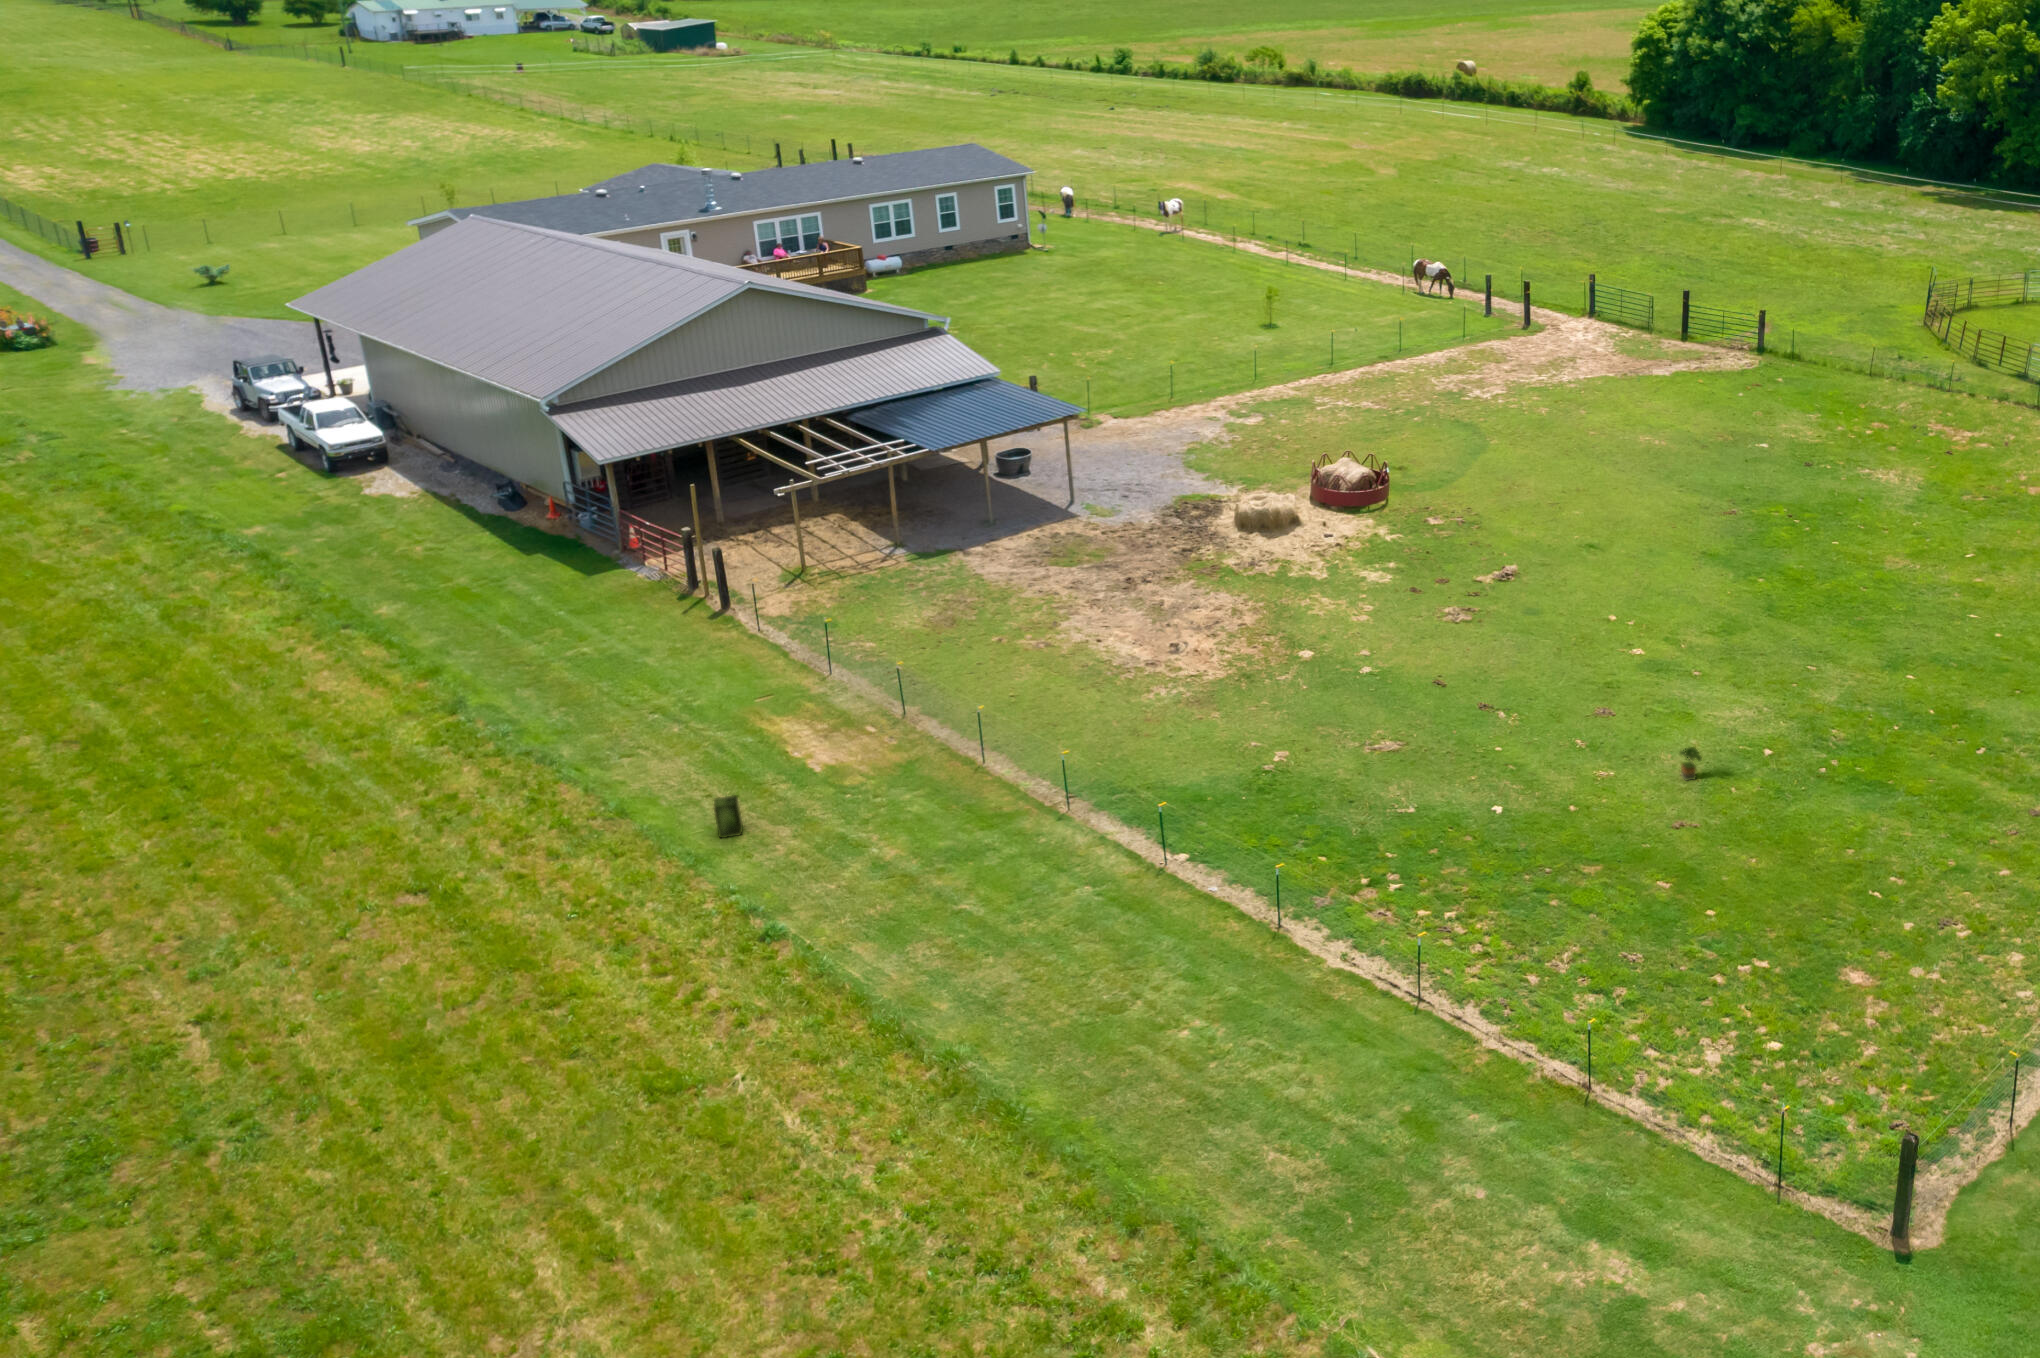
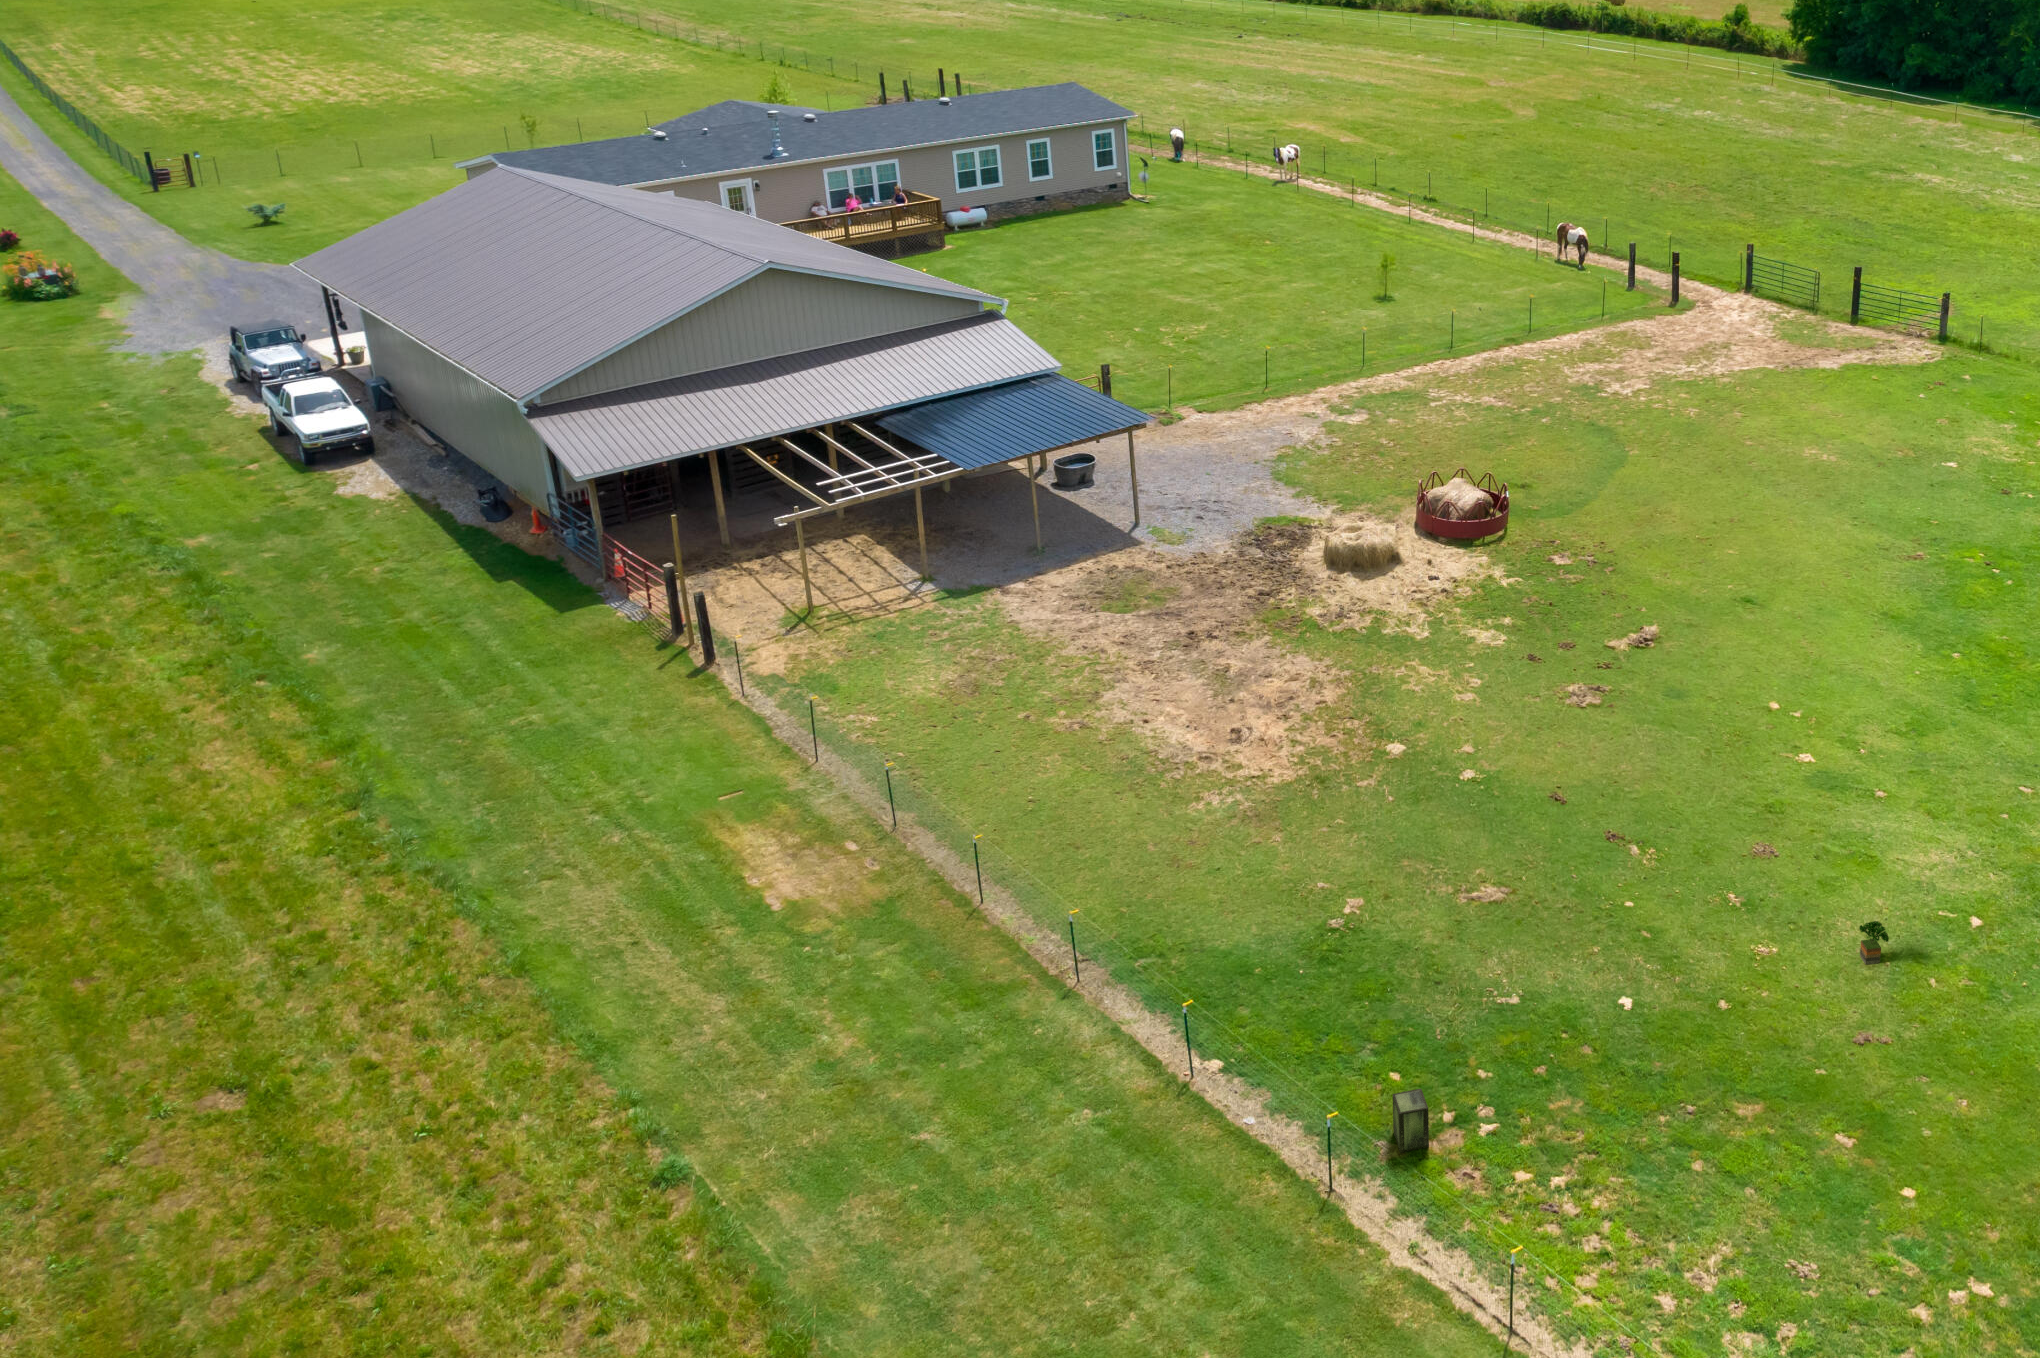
storage box: present [714,795,743,838] -> present [1393,1089,1429,1153]

